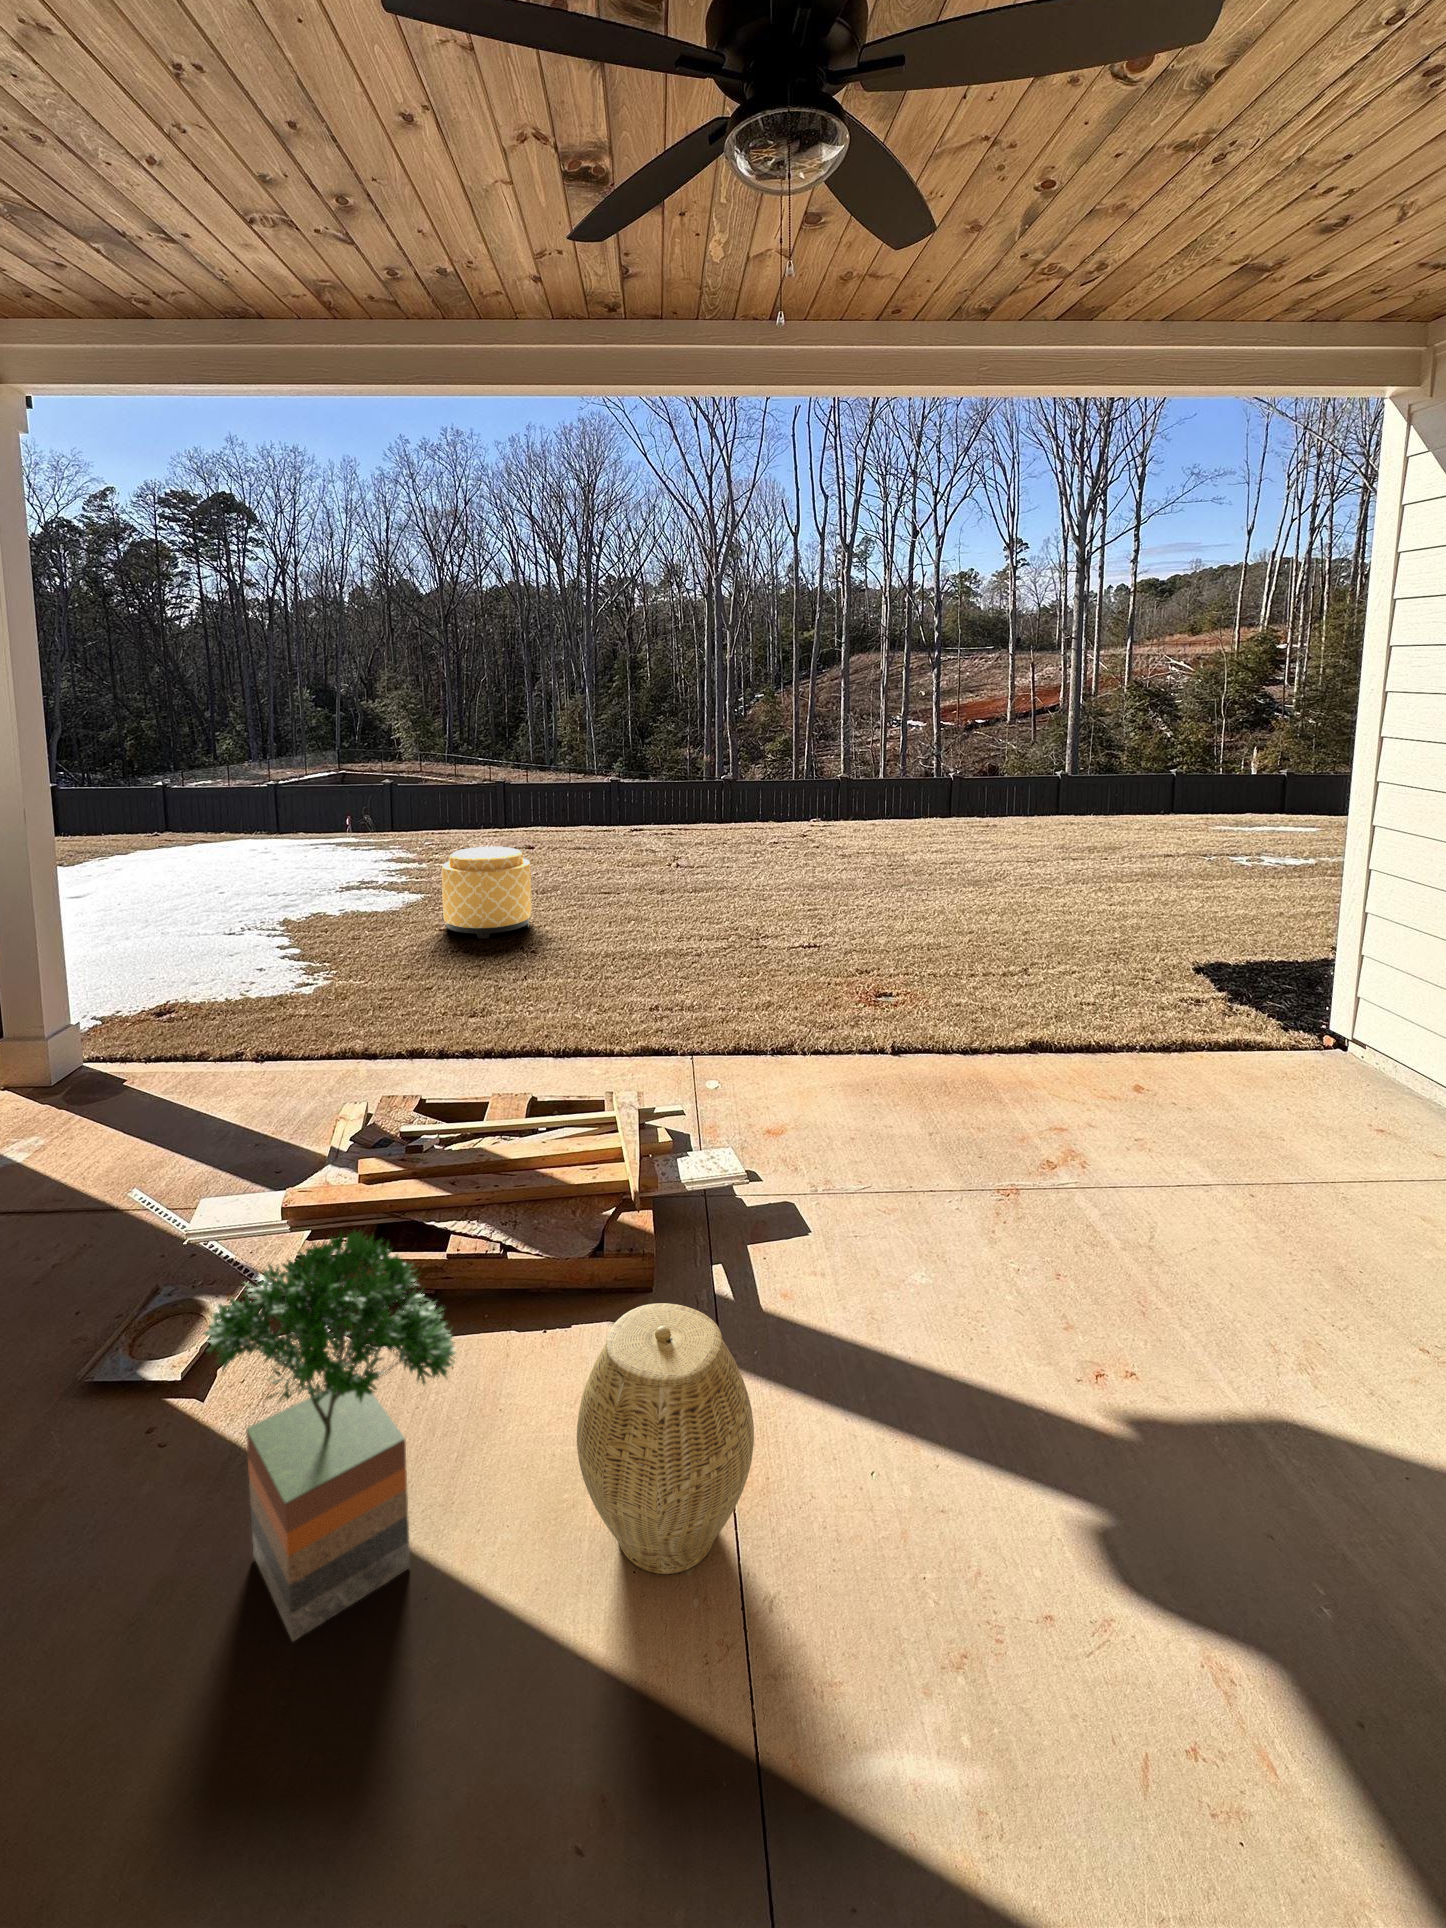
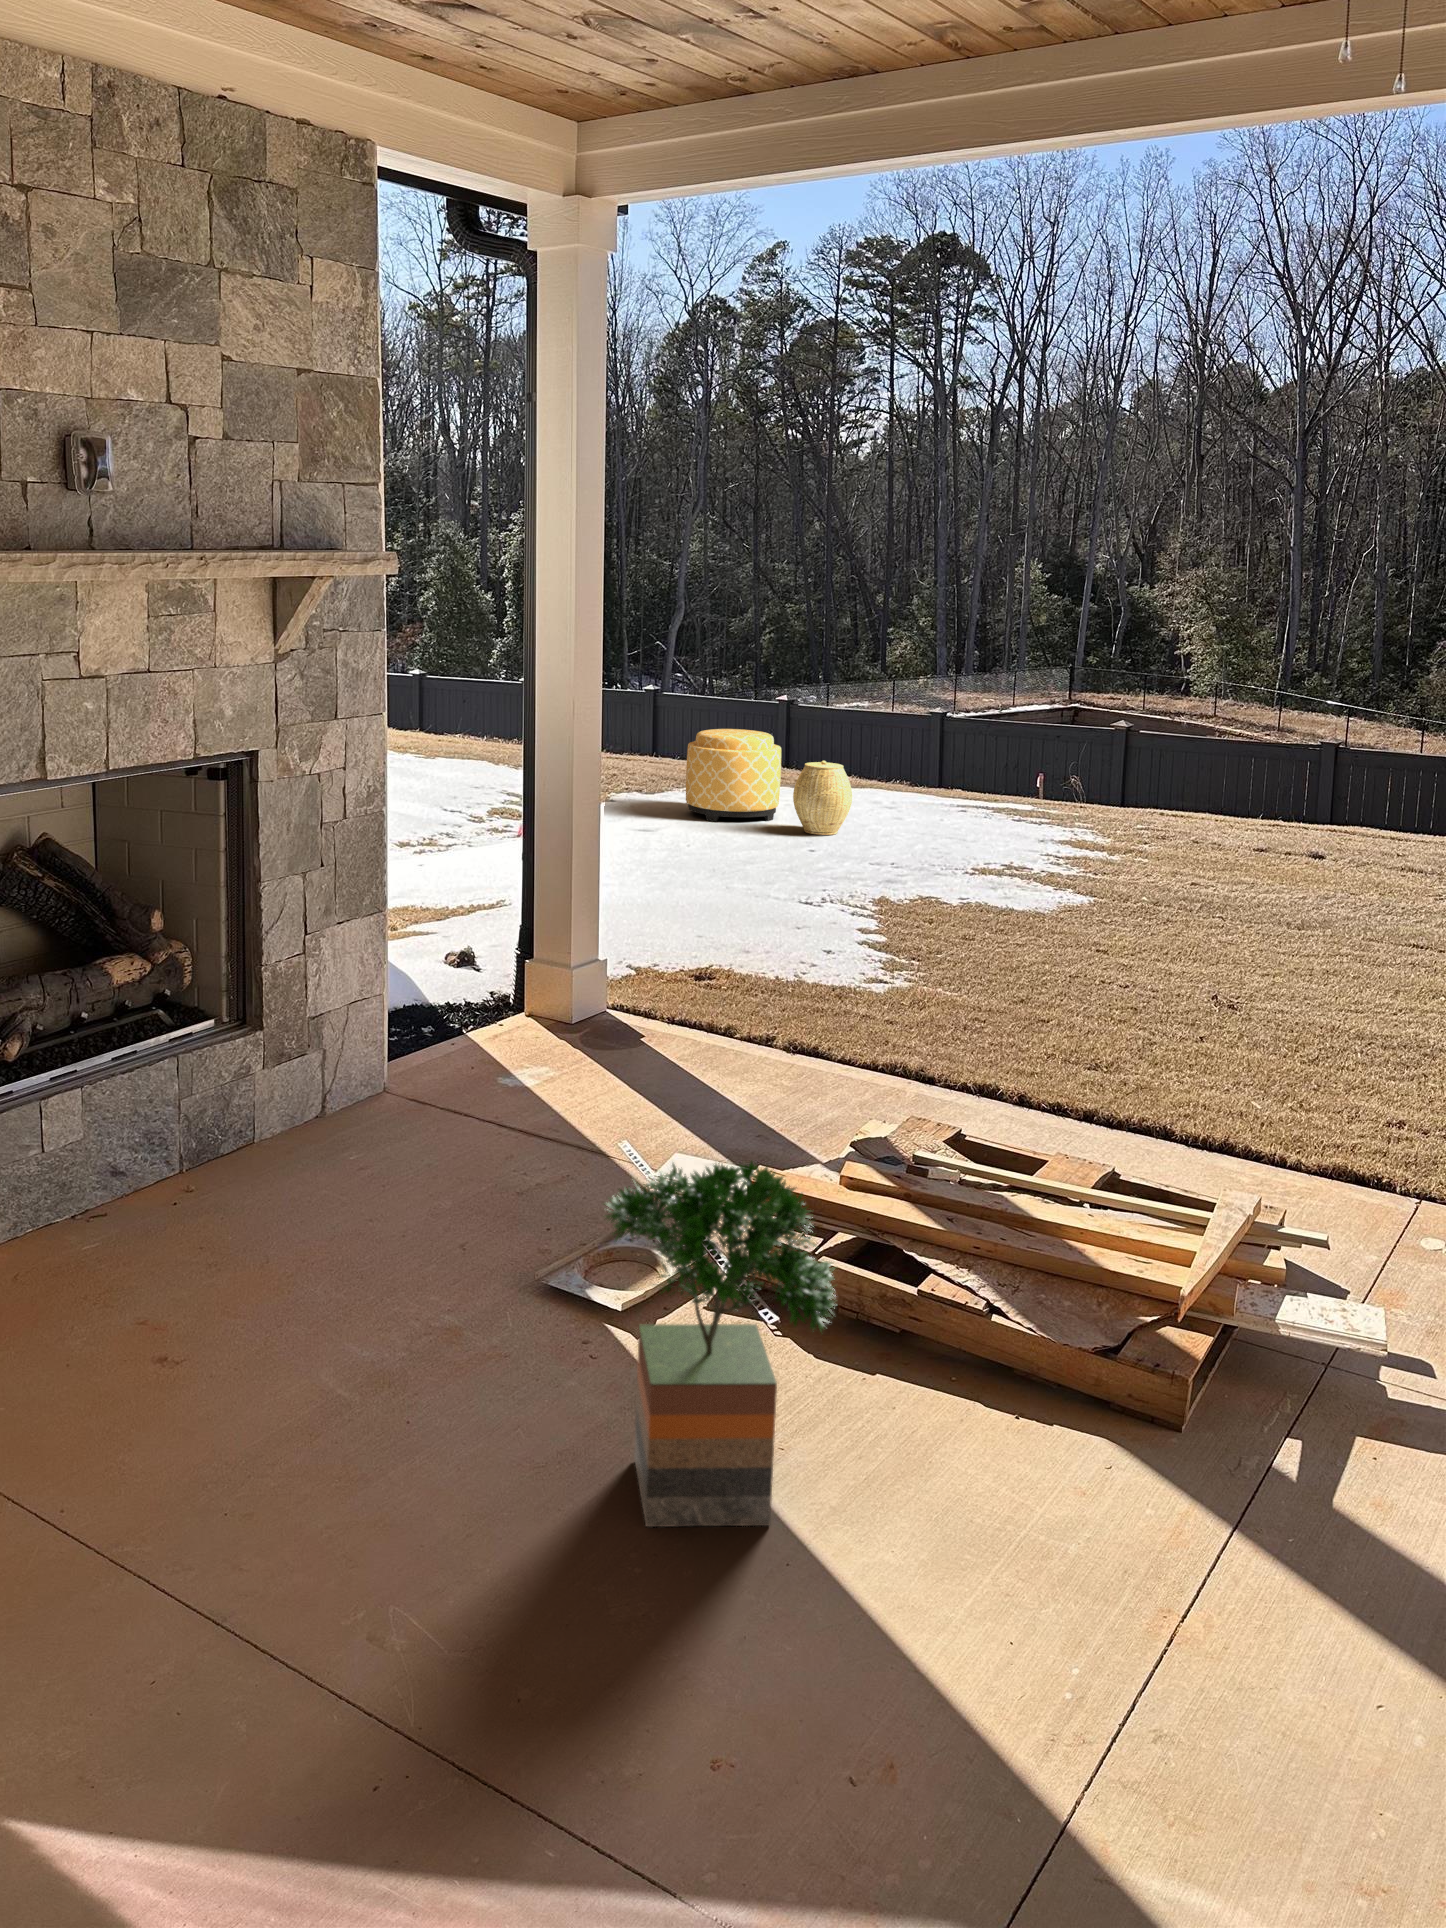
ottoman: present [442,847,531,939] -> present [686,729,781,821]
woven basket: present [577,1303,754,1574] -> present [793,761,852,835]

